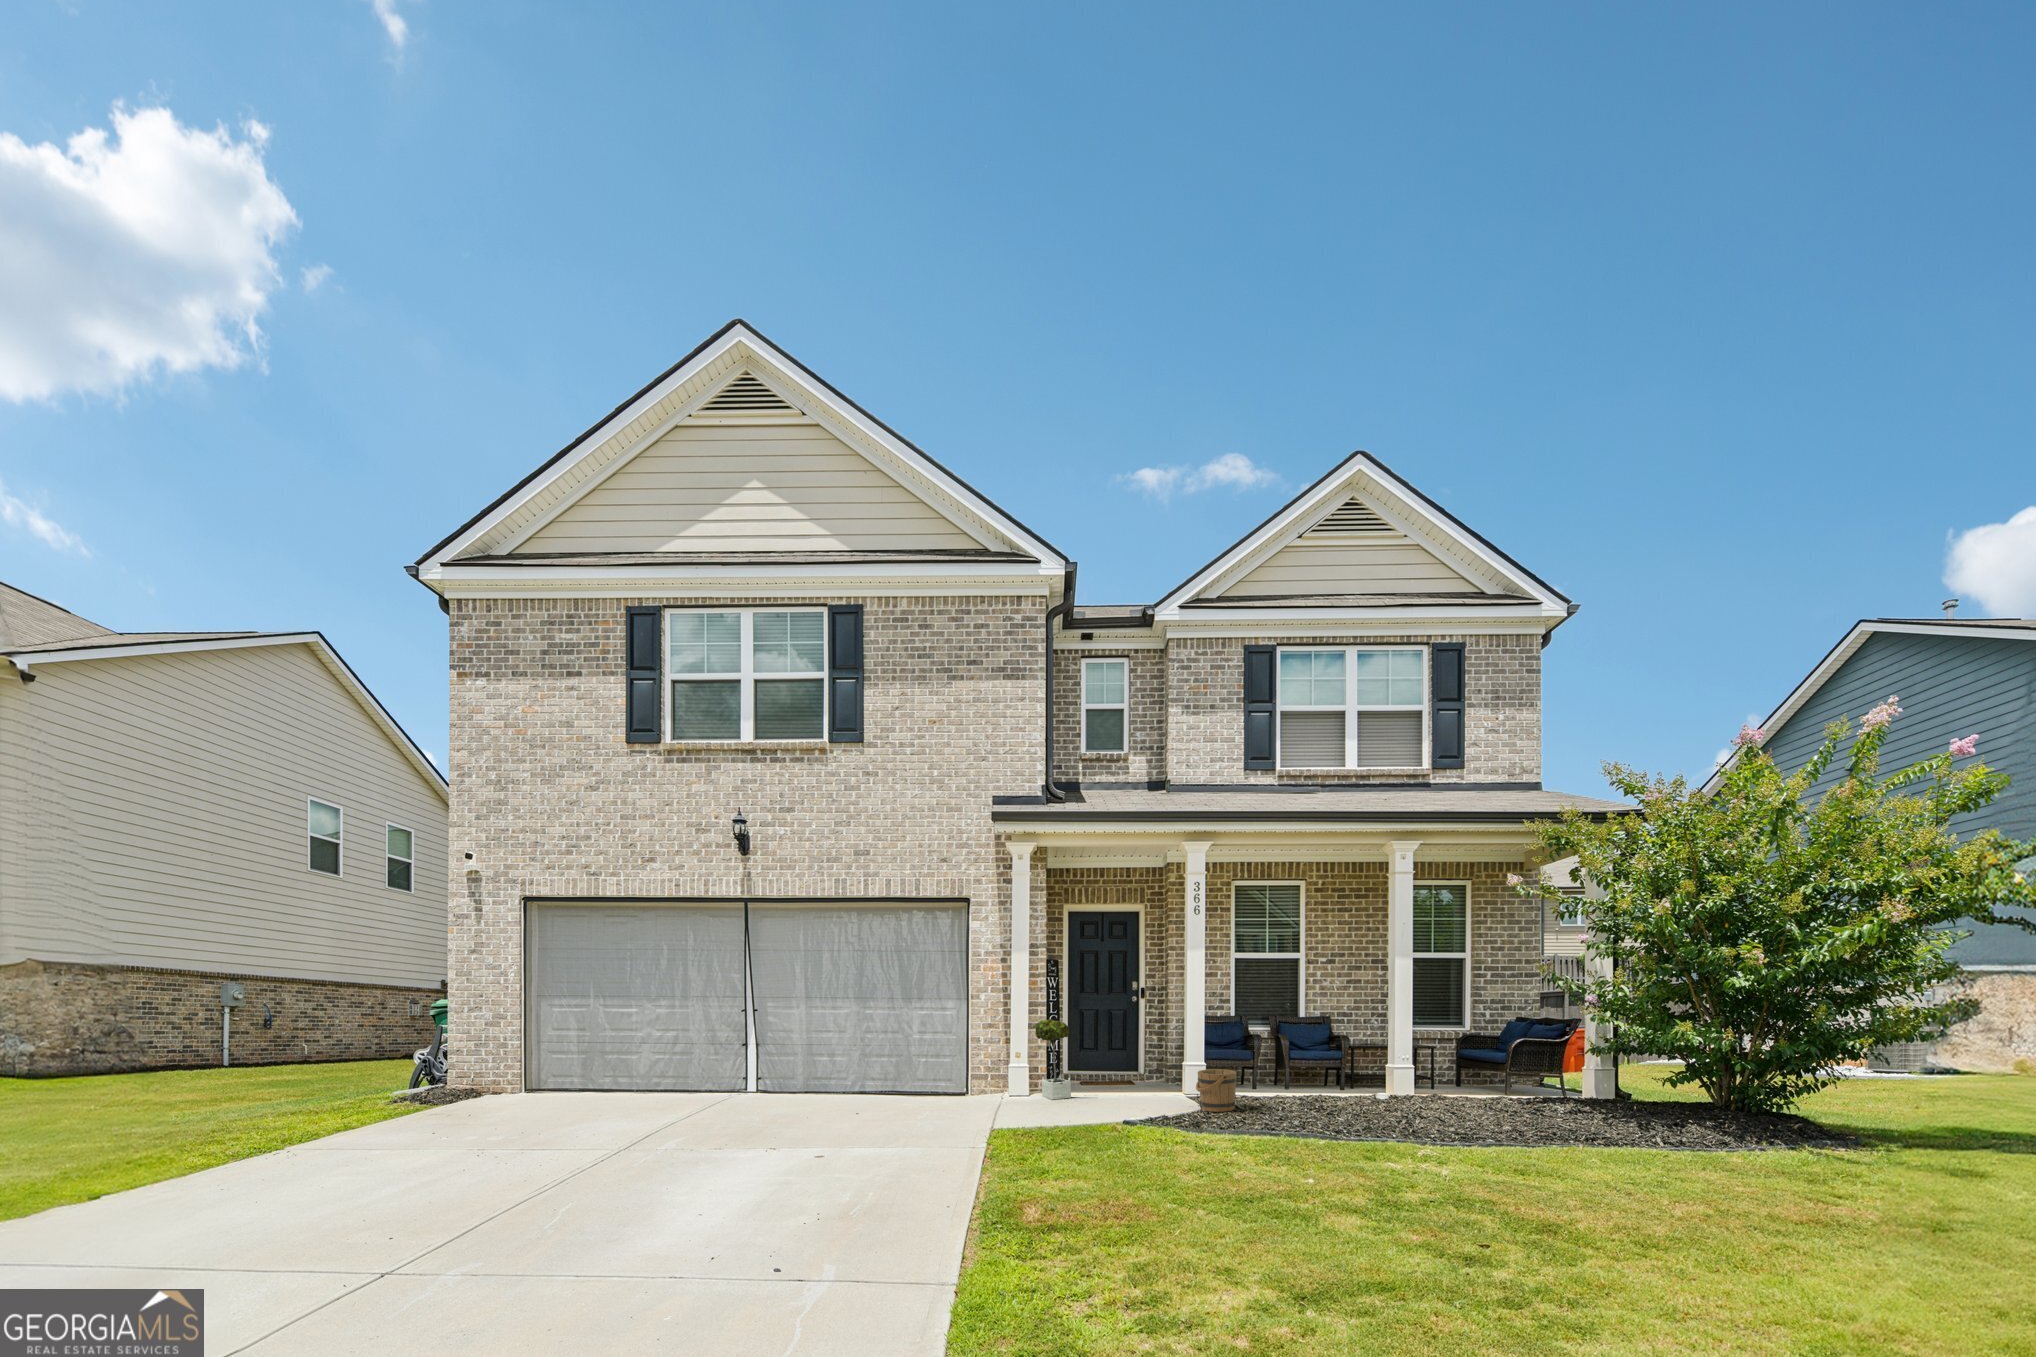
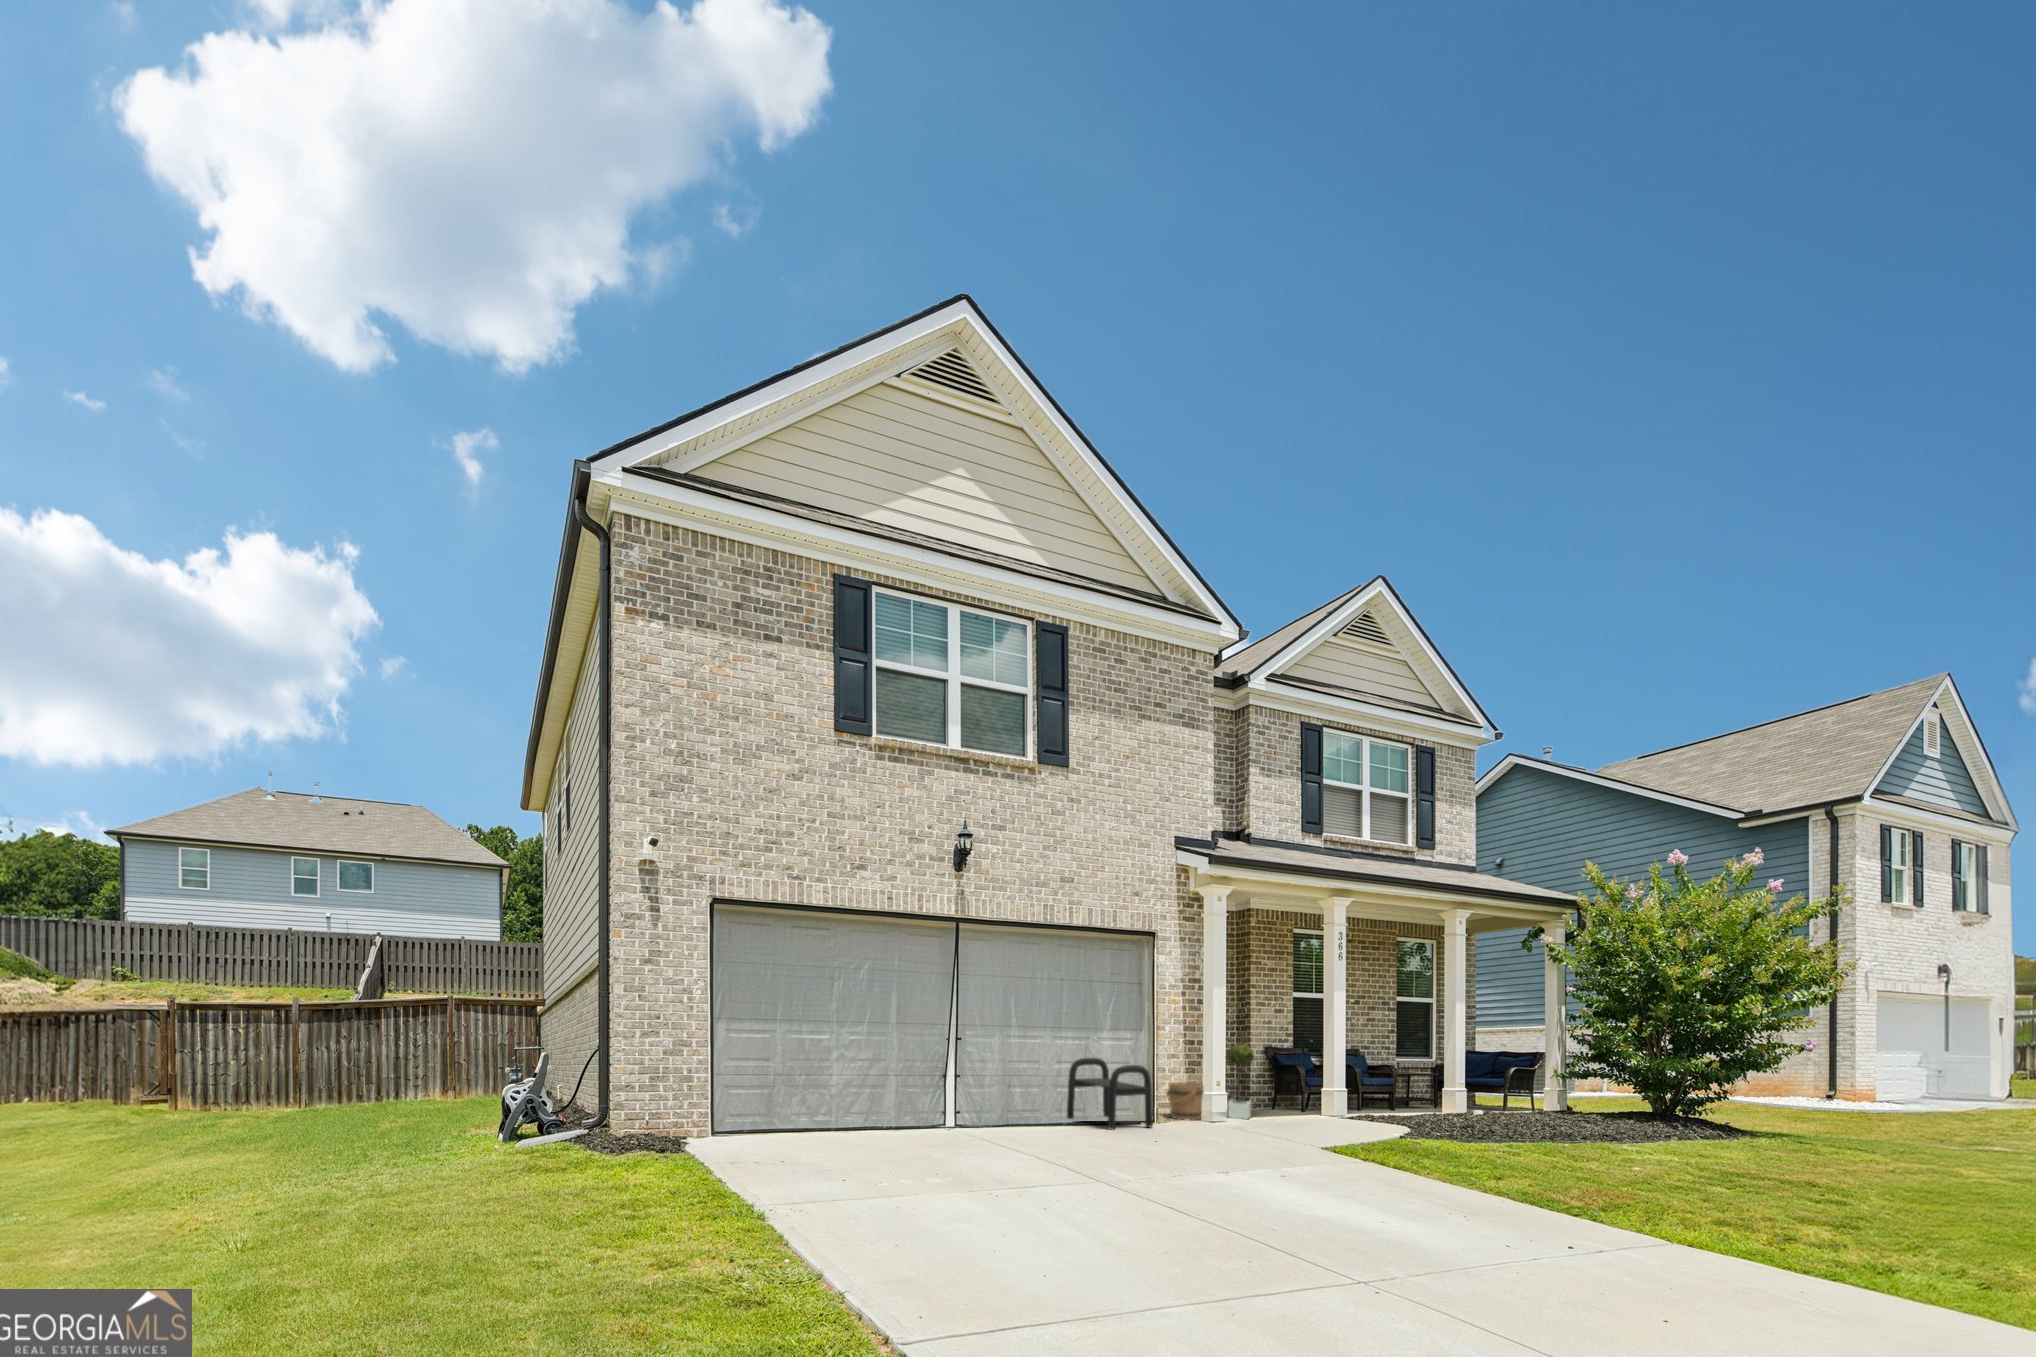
bench: none [855,1025,930,1096] -> present [1067,1058,1153,1130]
bucket: present [1196,1069,1237,1112] -> present [1166,1082,1204,1120]

